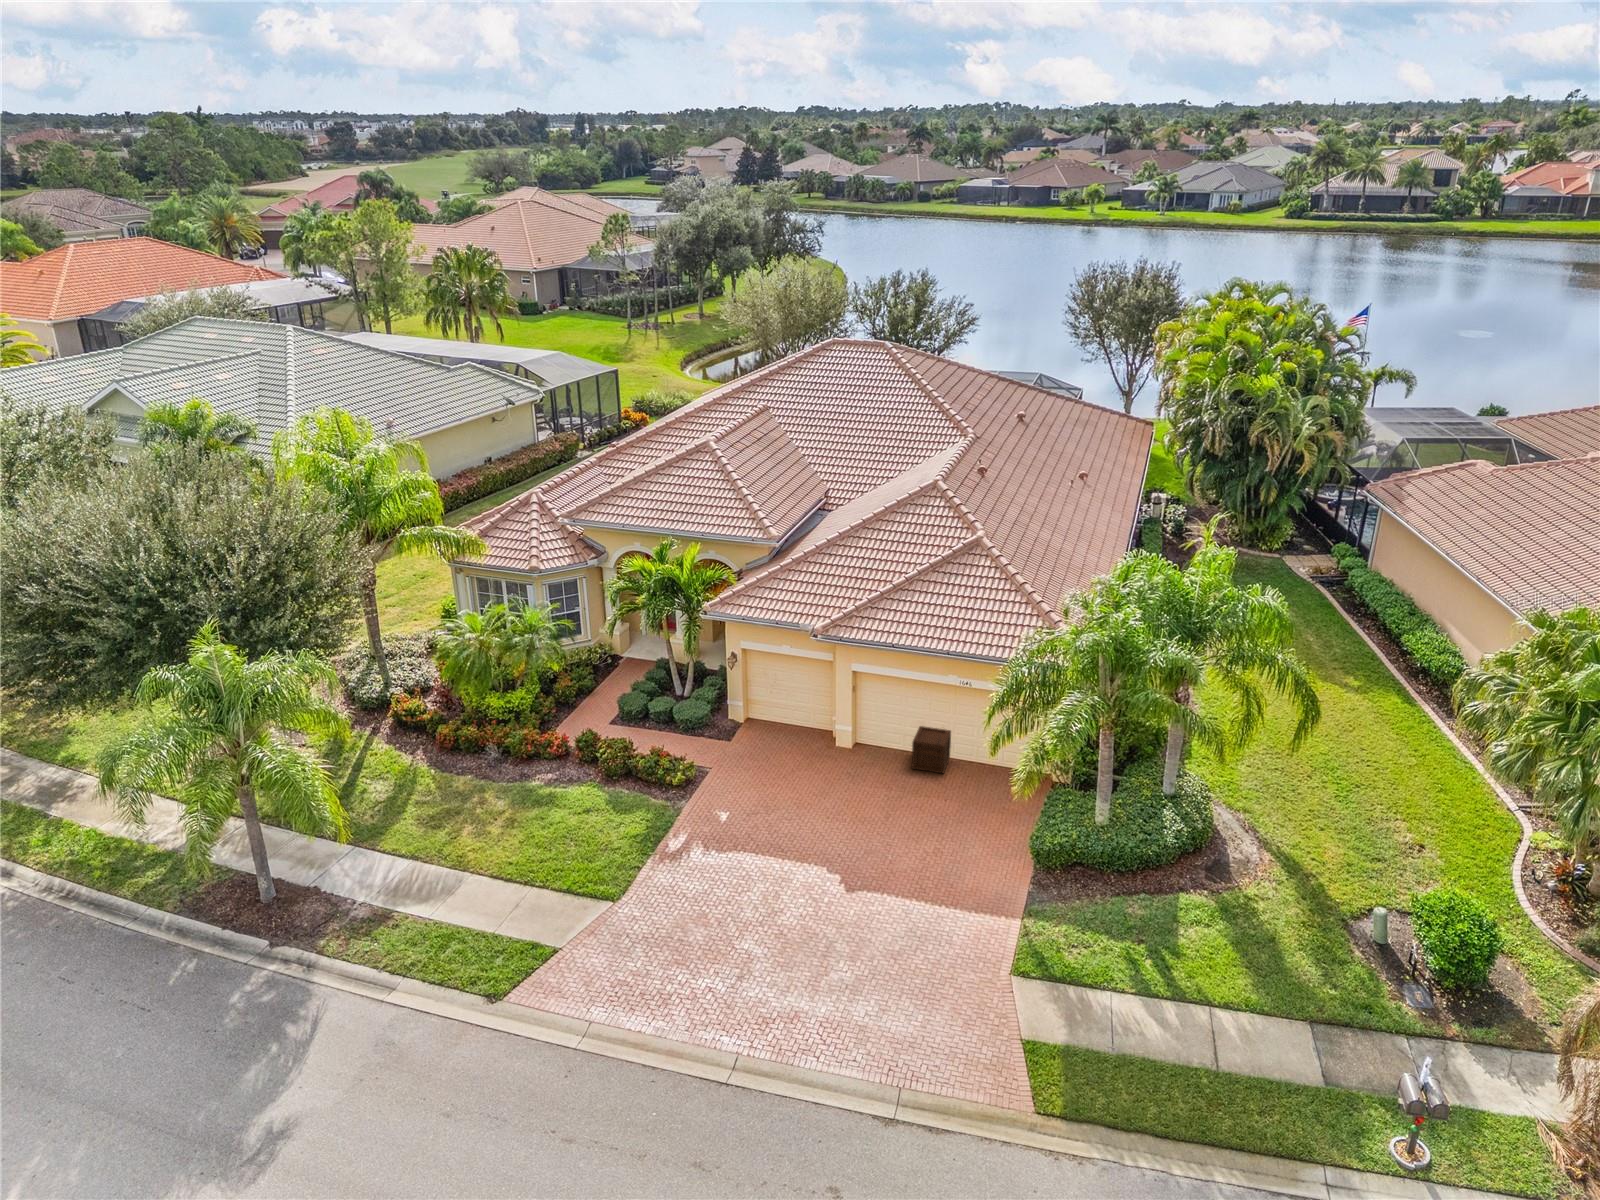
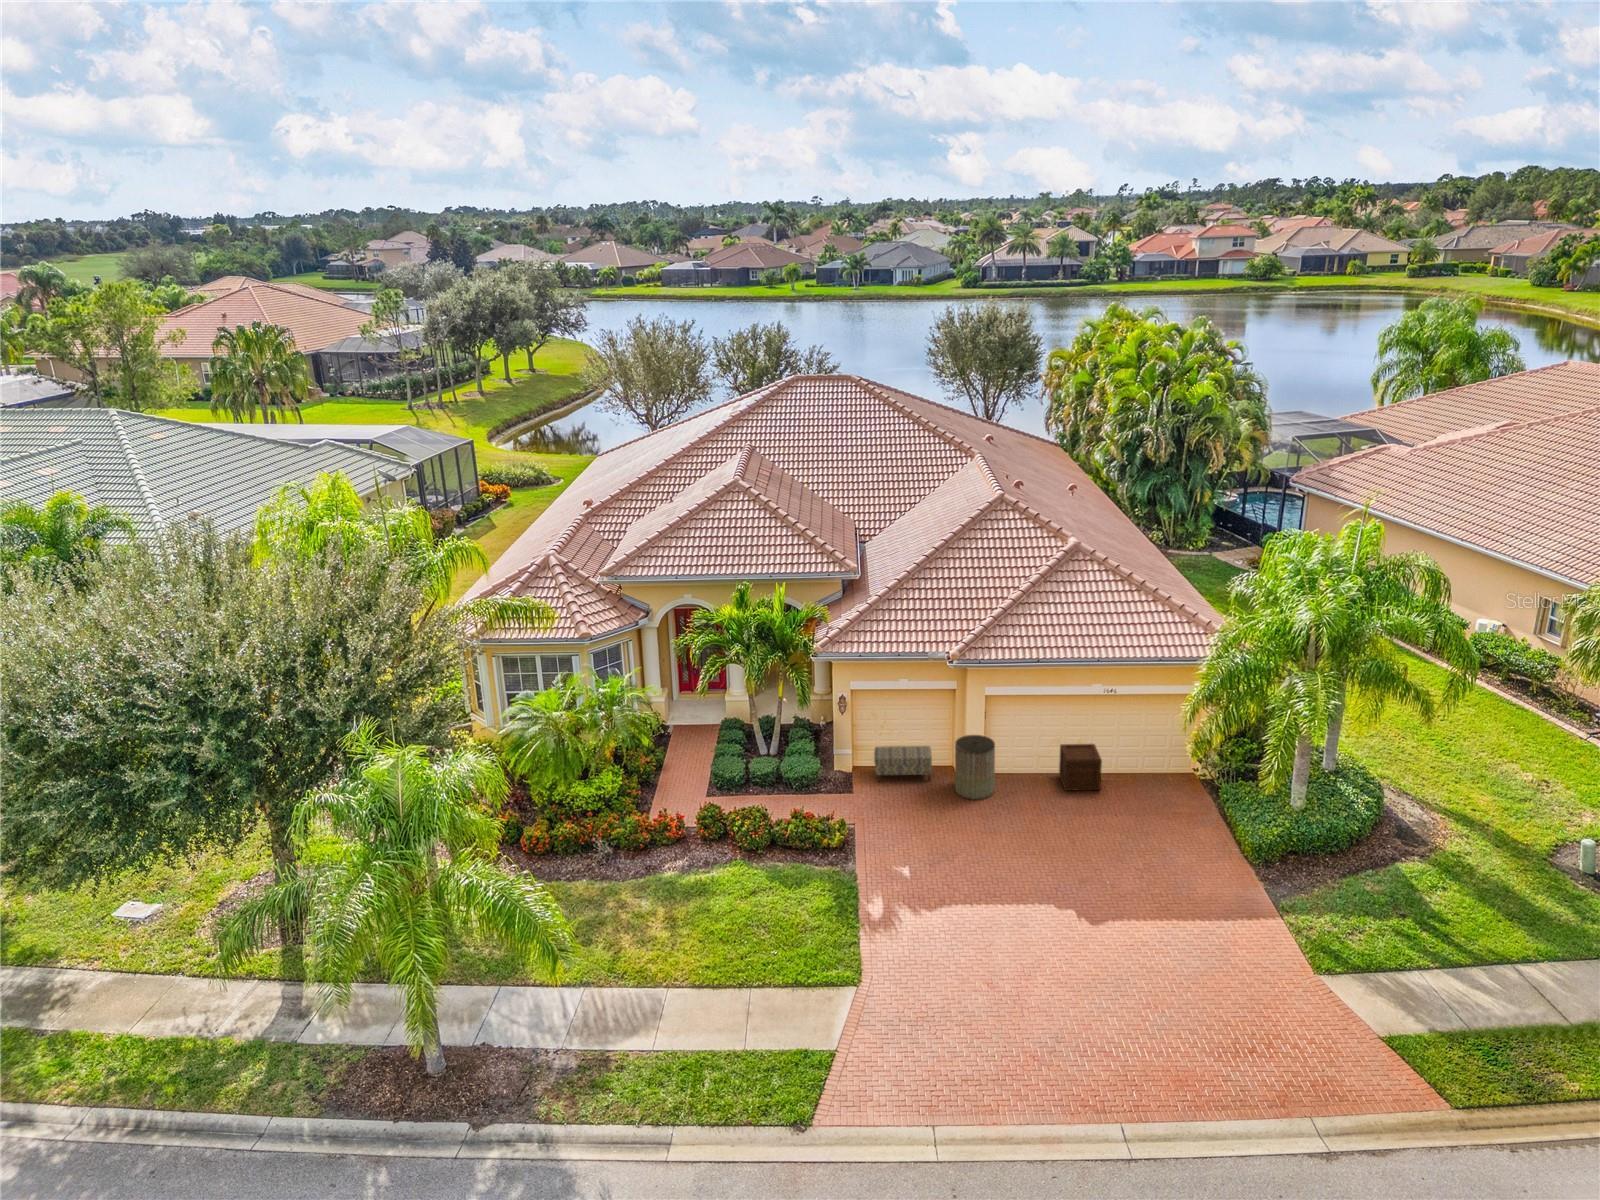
bench: none [754,702,810,740] -> present [874,746,932,781]
trash can: none [815,704,851,764] -> present [955,735,995,800]

